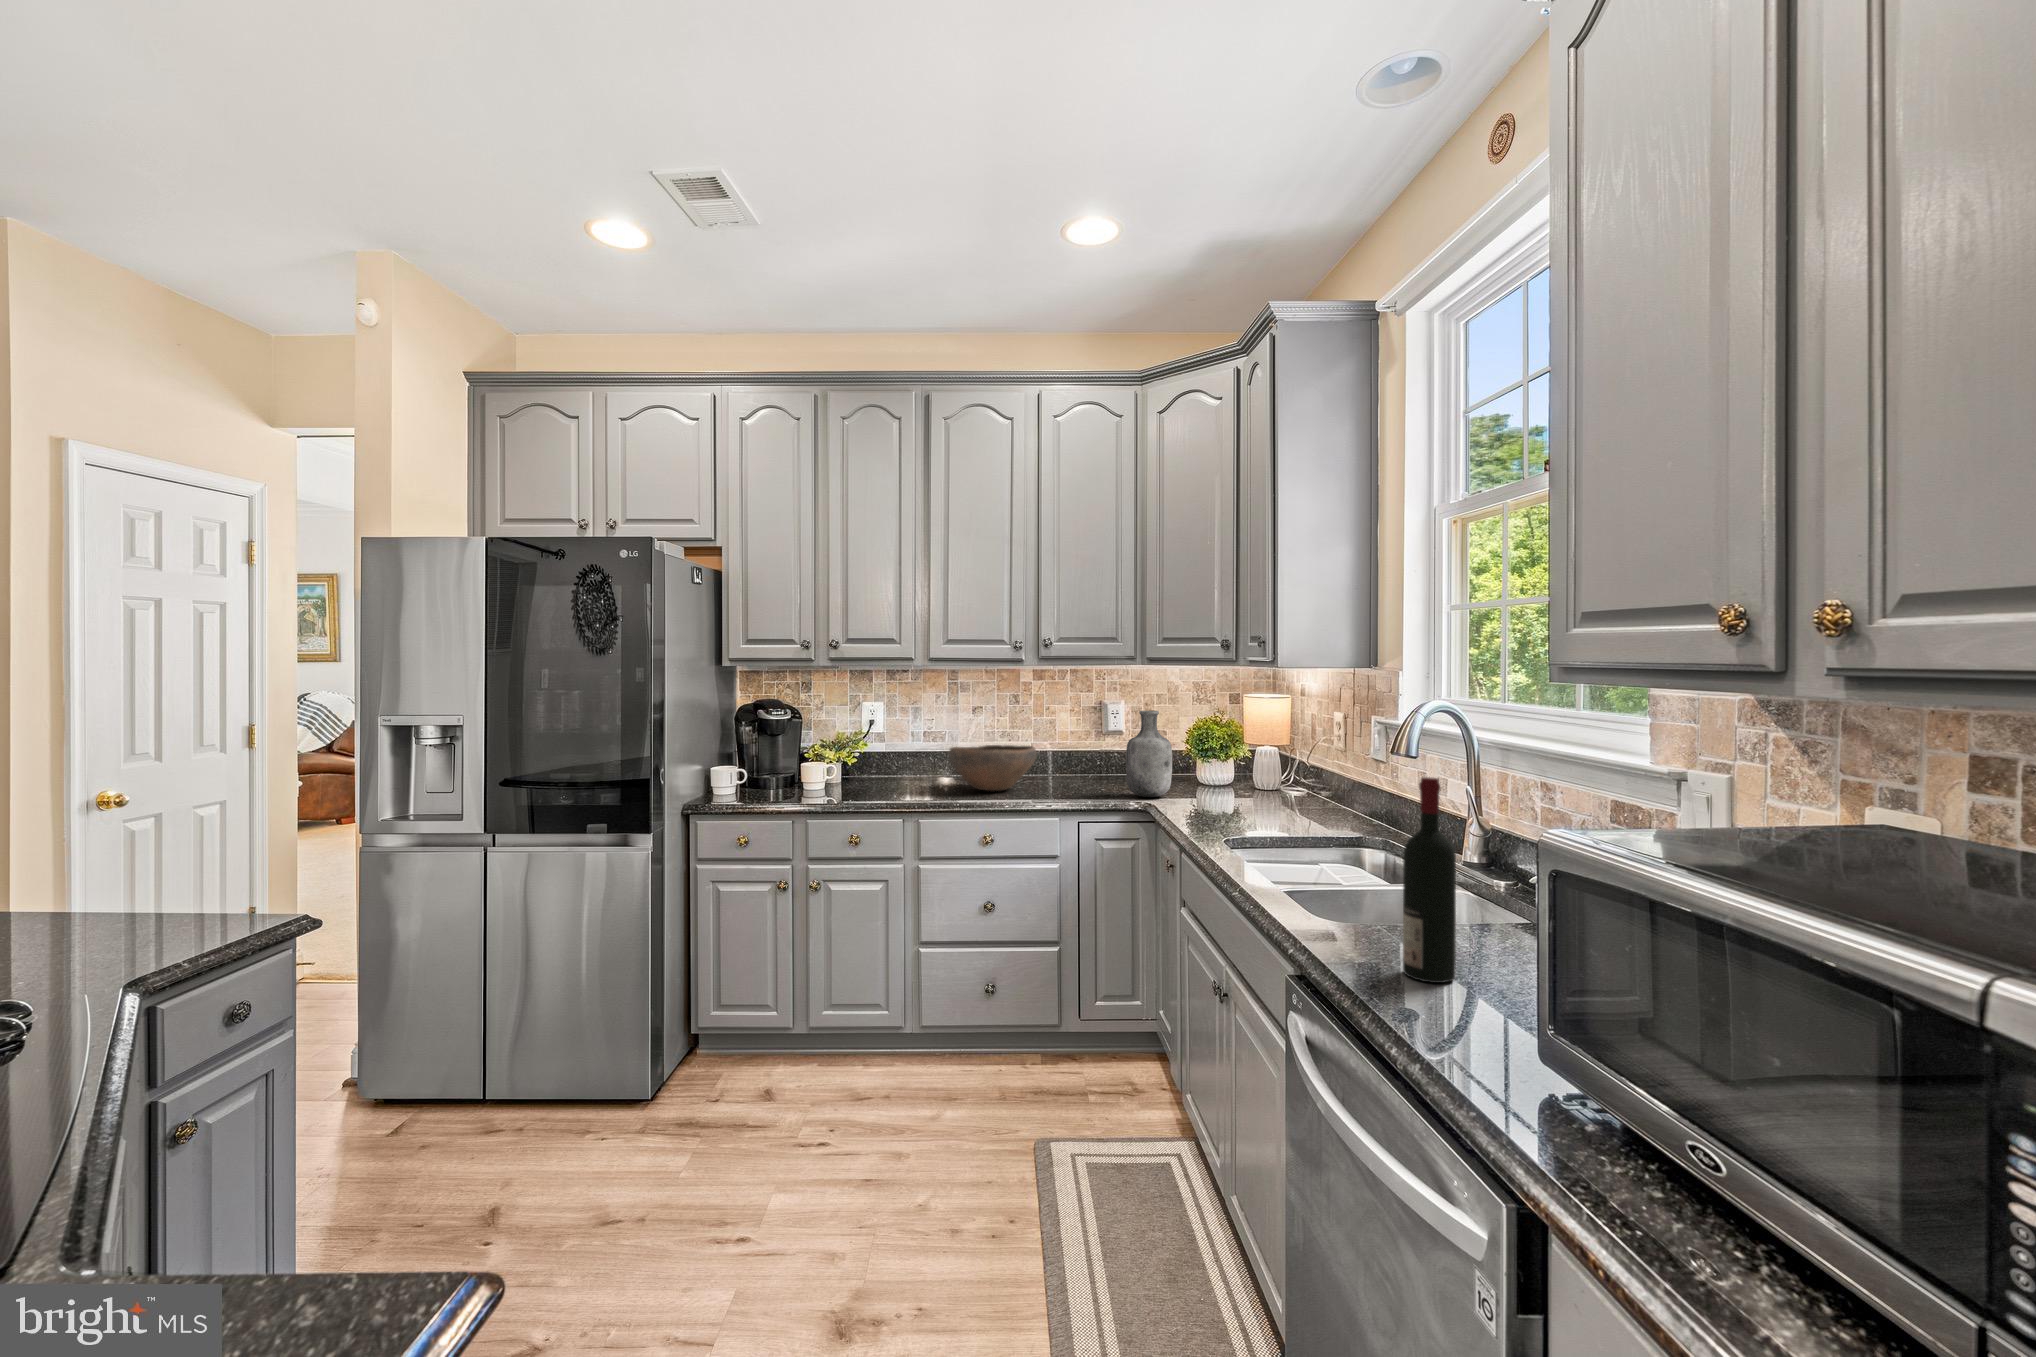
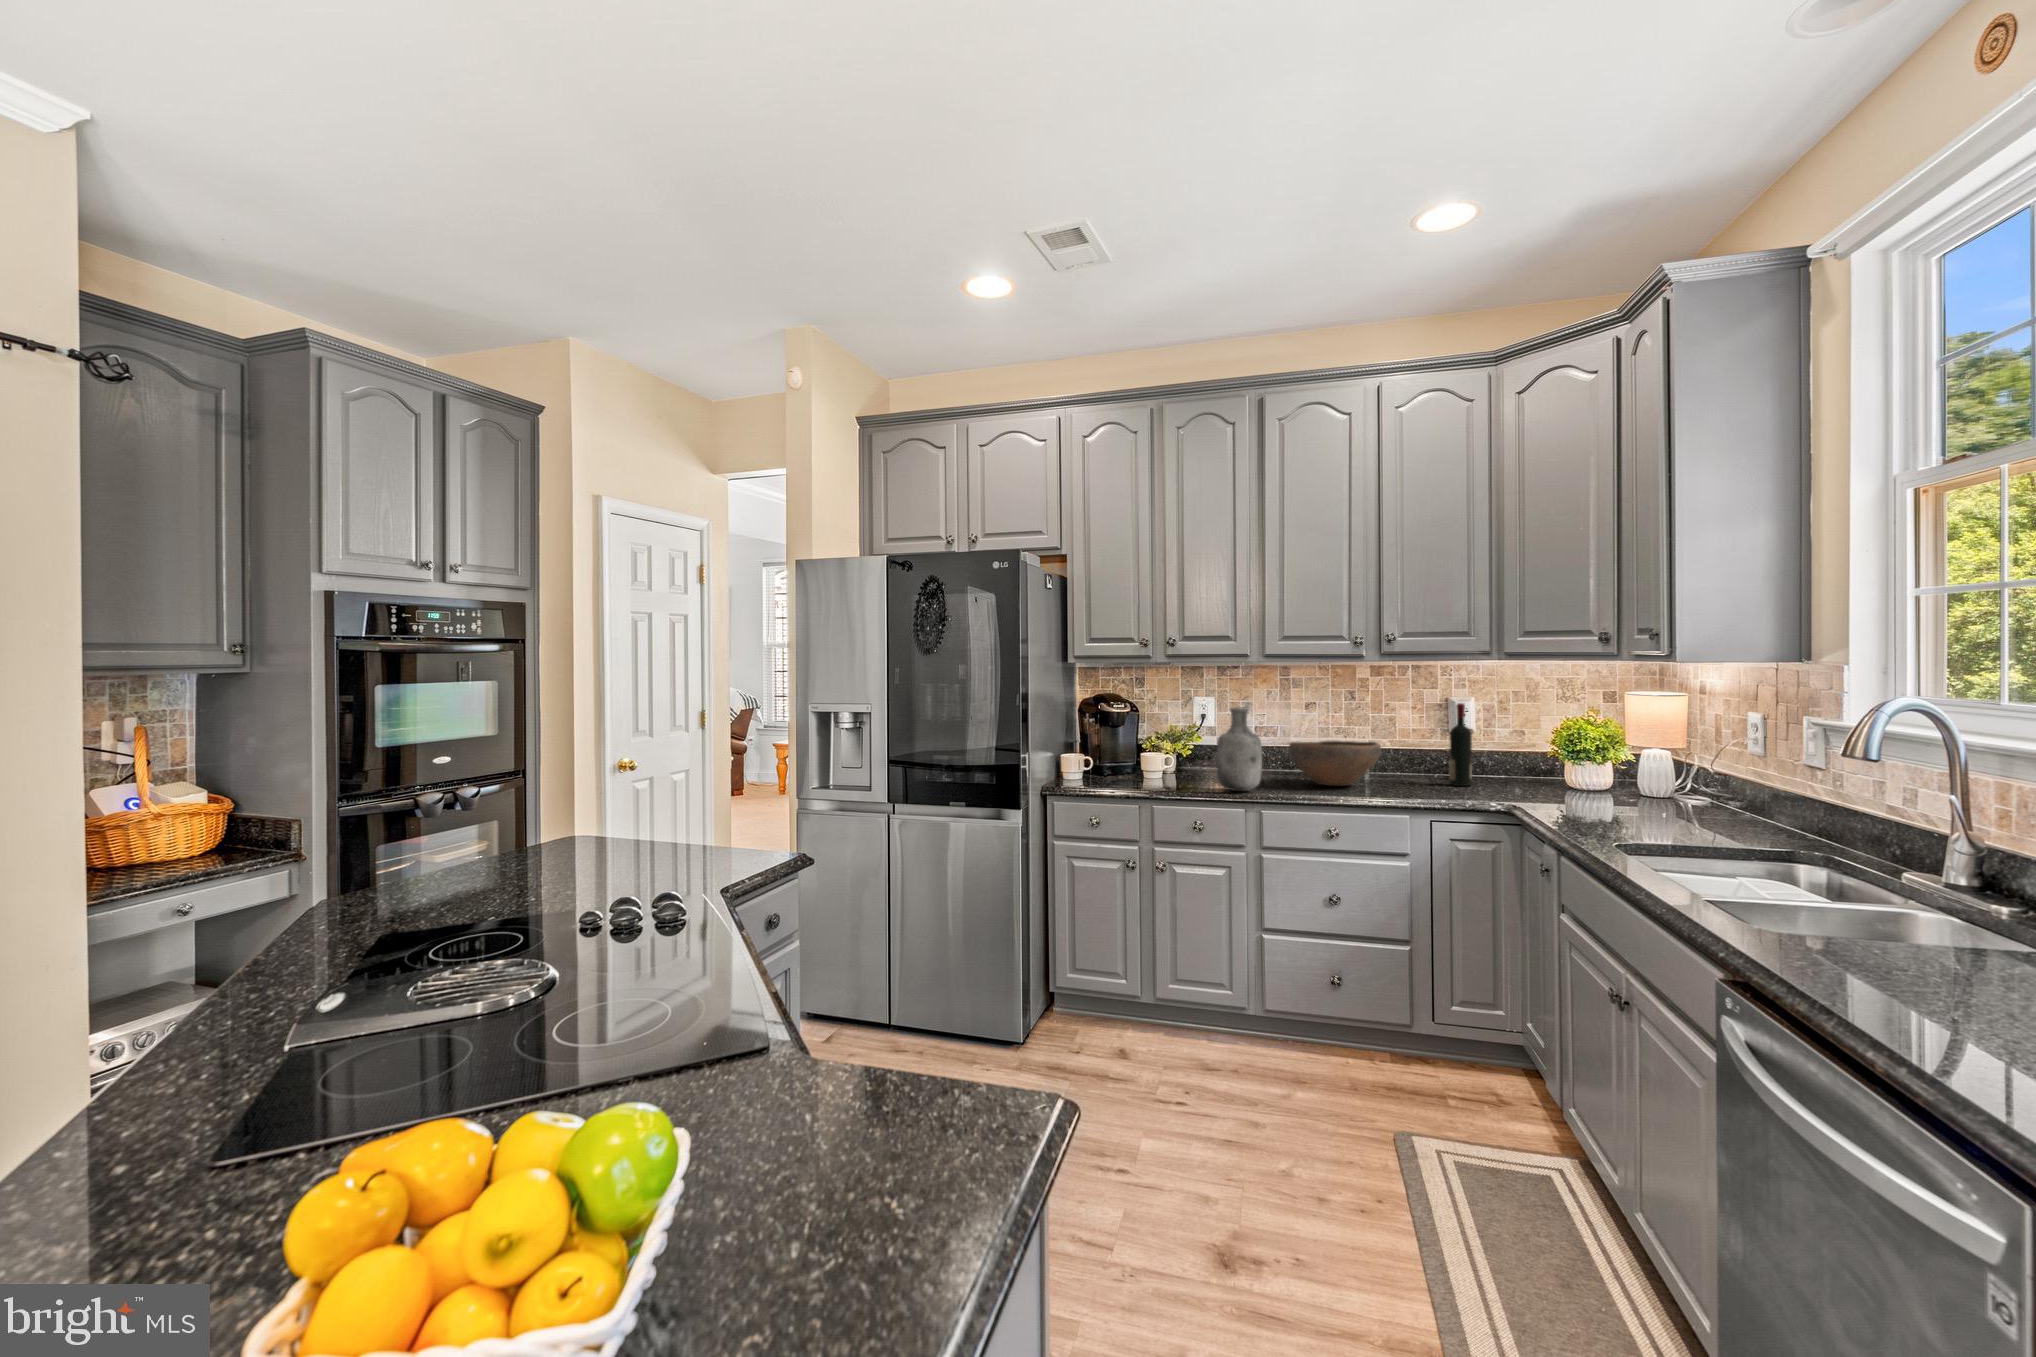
vase: present [1126,711,1172,797] -> present [1216,707,1262,791]
wine bottle: present [1403,777,1456,983] -> present [1449,703,1472,786]

